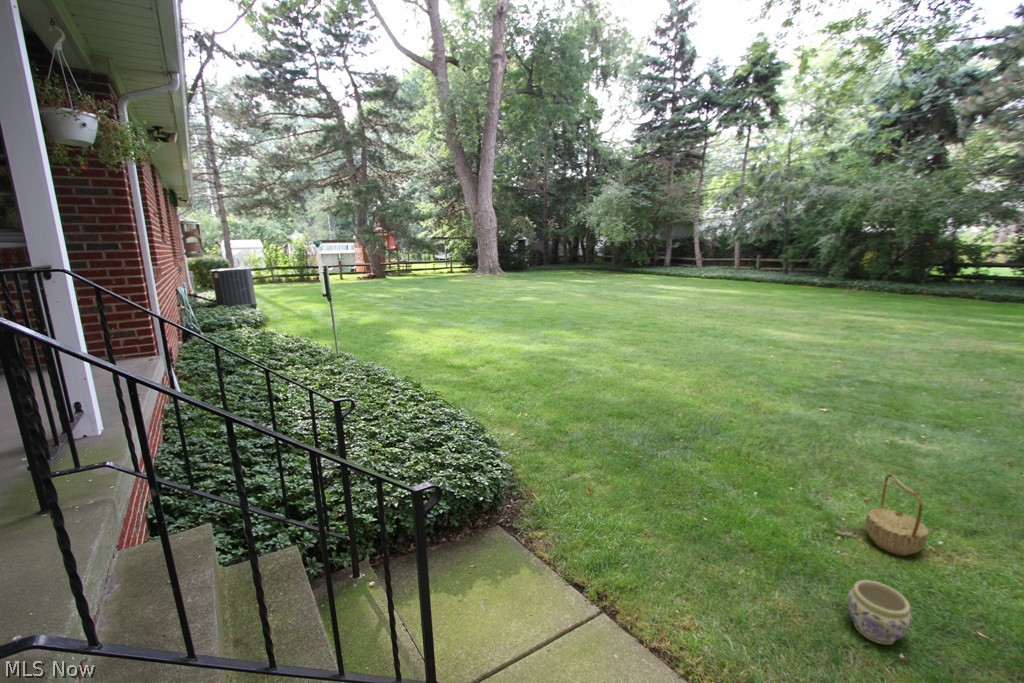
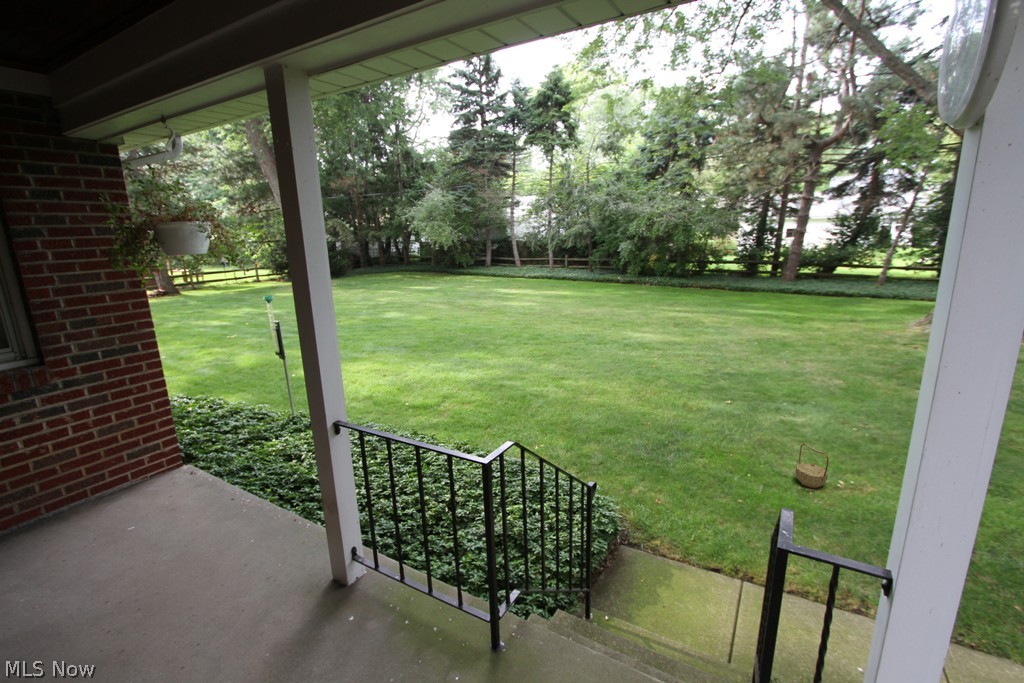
planter: present [848,580,912,645] -> none [822,505,854,537]

